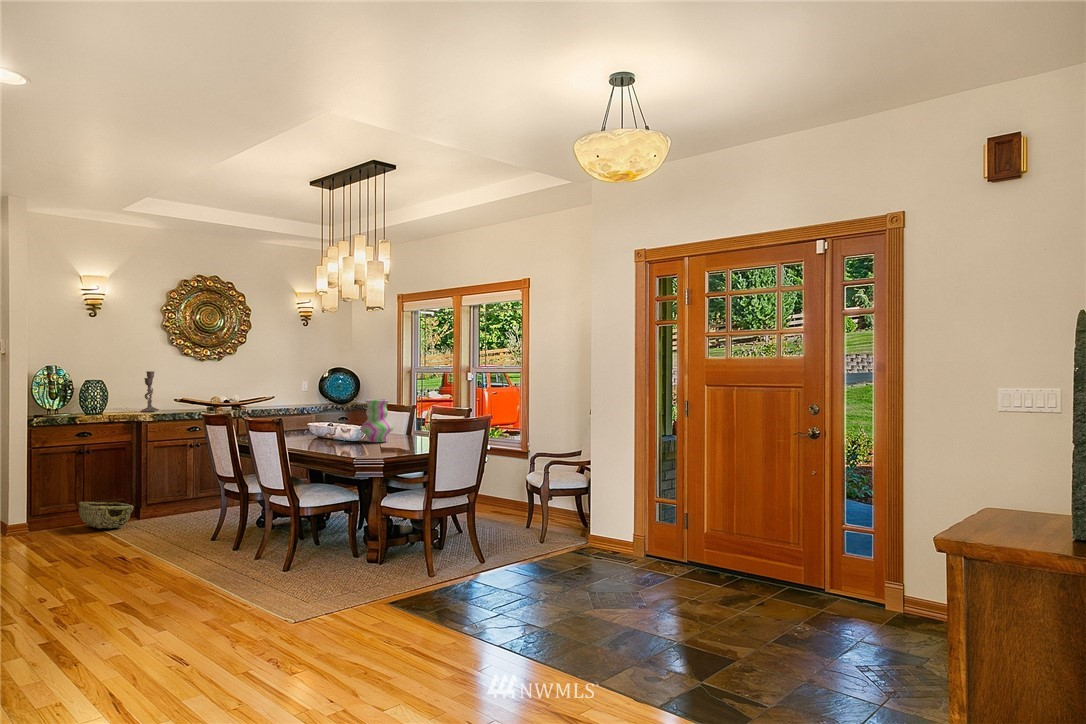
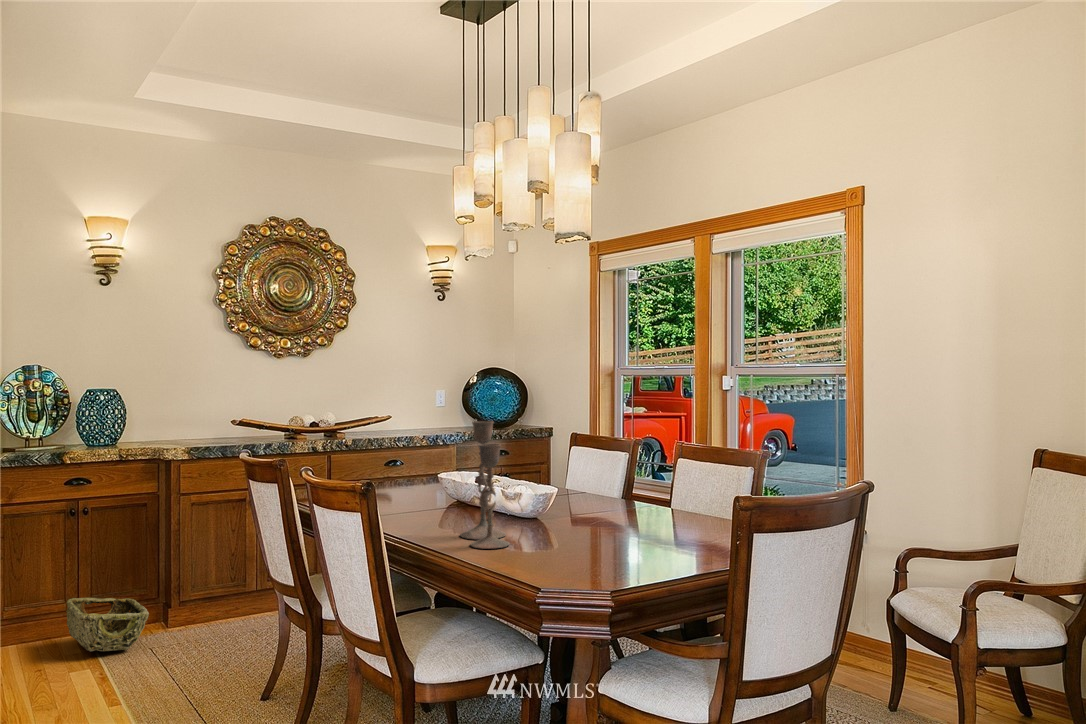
candlestick: present [142,371,159,411] -> present [460,421,510,549]
vase: present [360,399,393,442] -> none [543,432,612,528]

